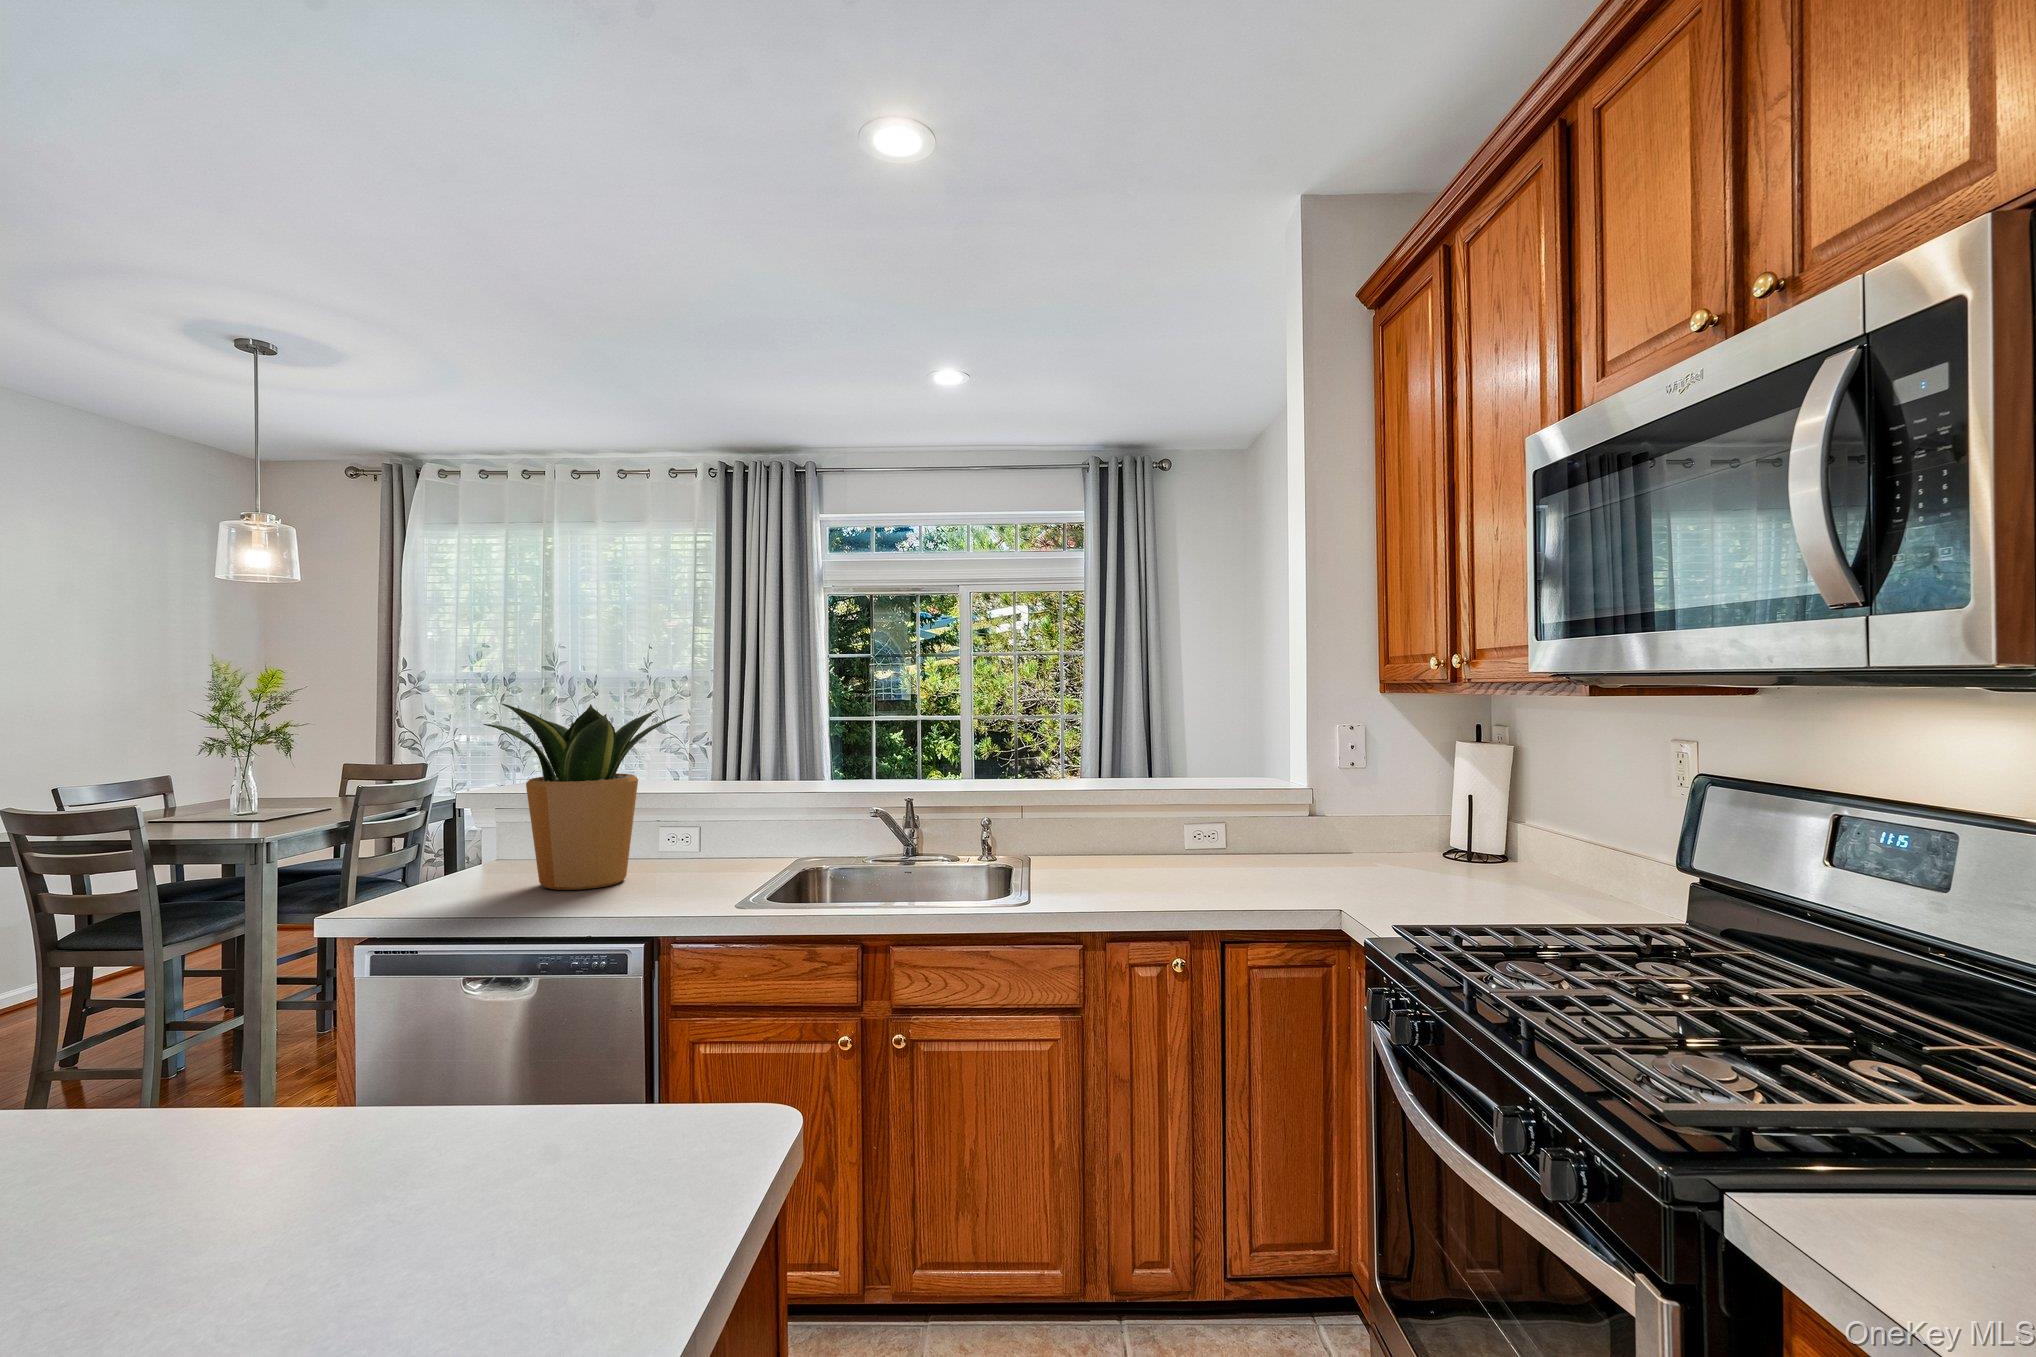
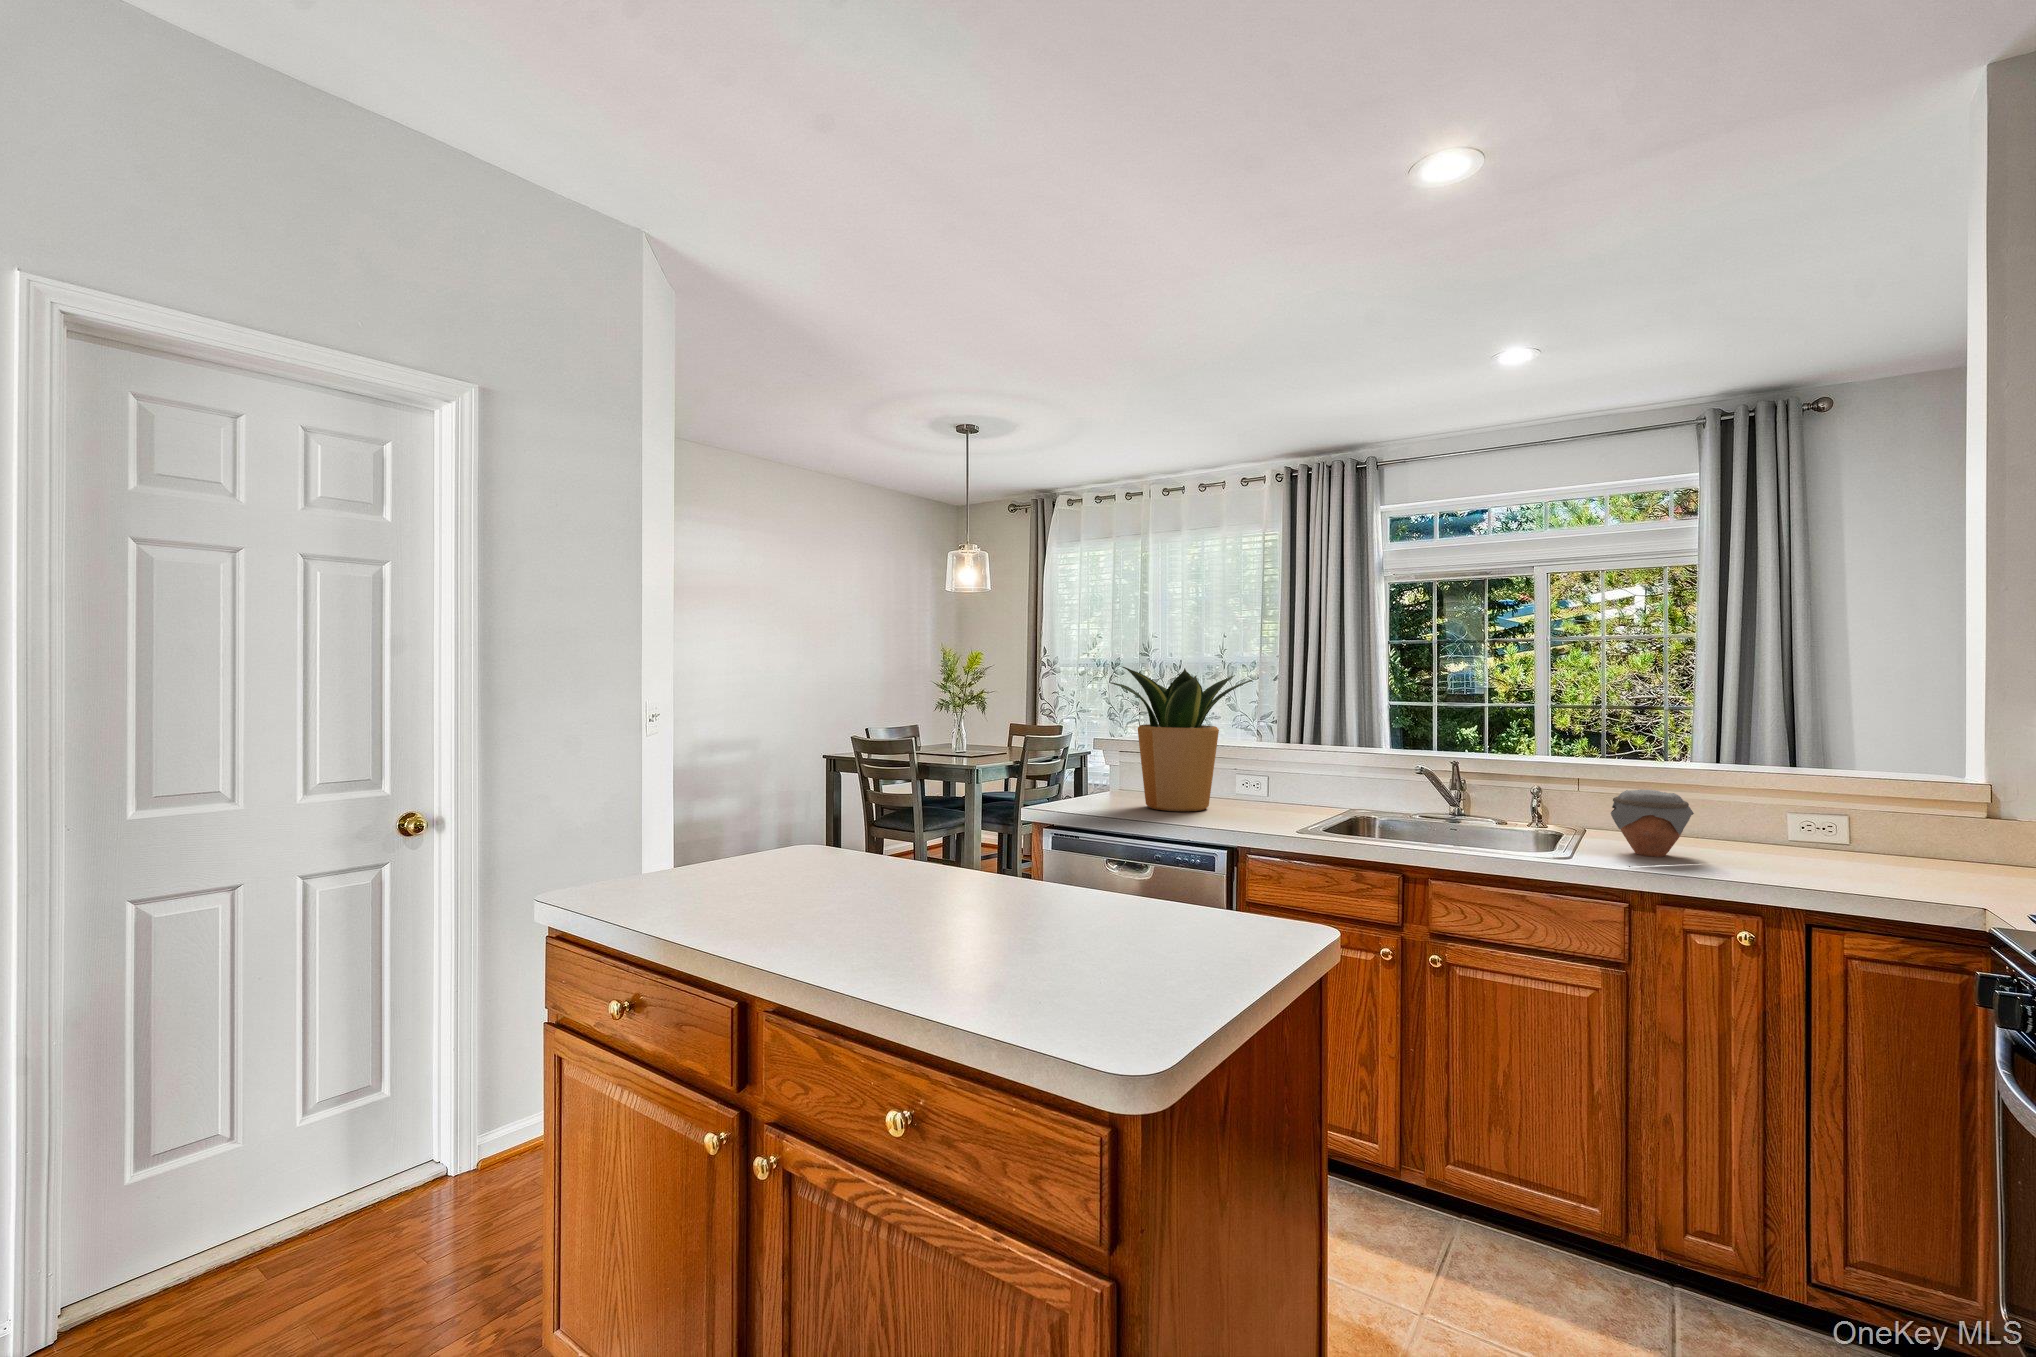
jar: none [1060,822,1130,891] -> present [1611,789,1694,857]

